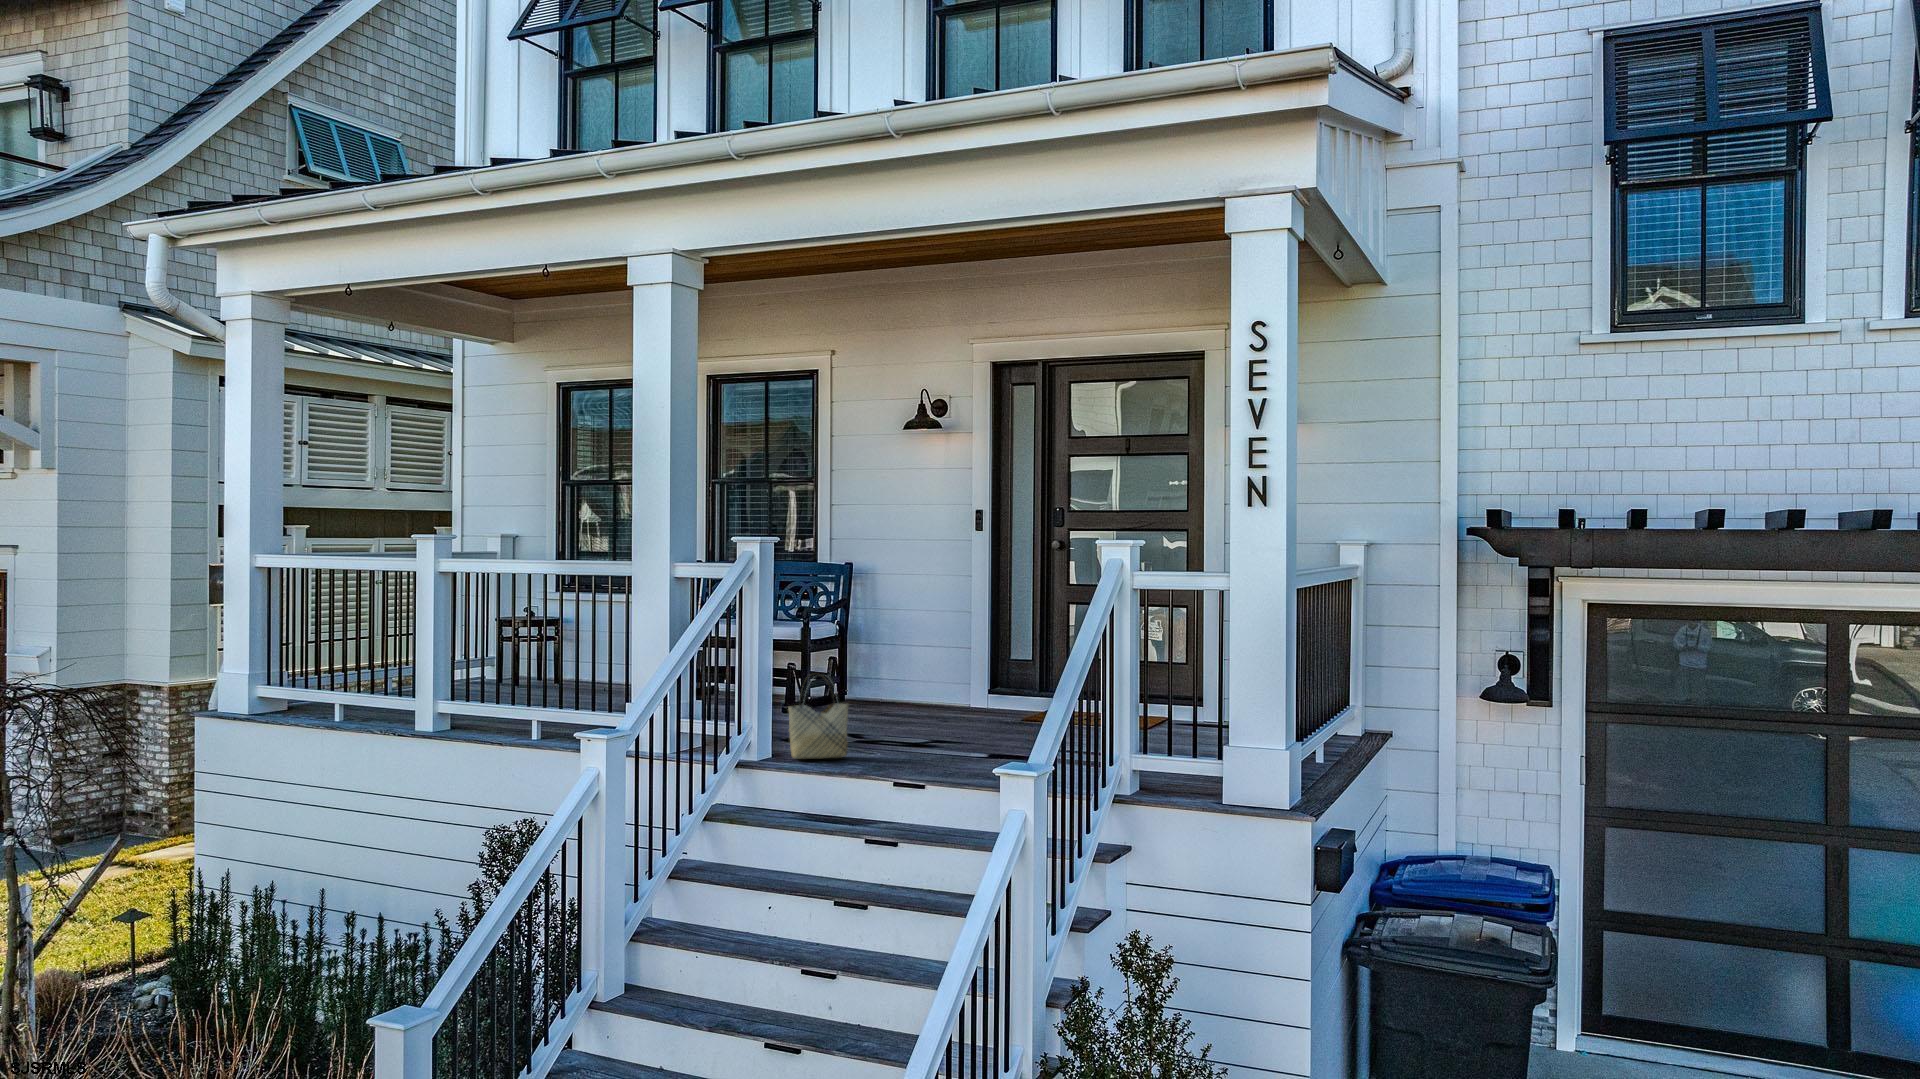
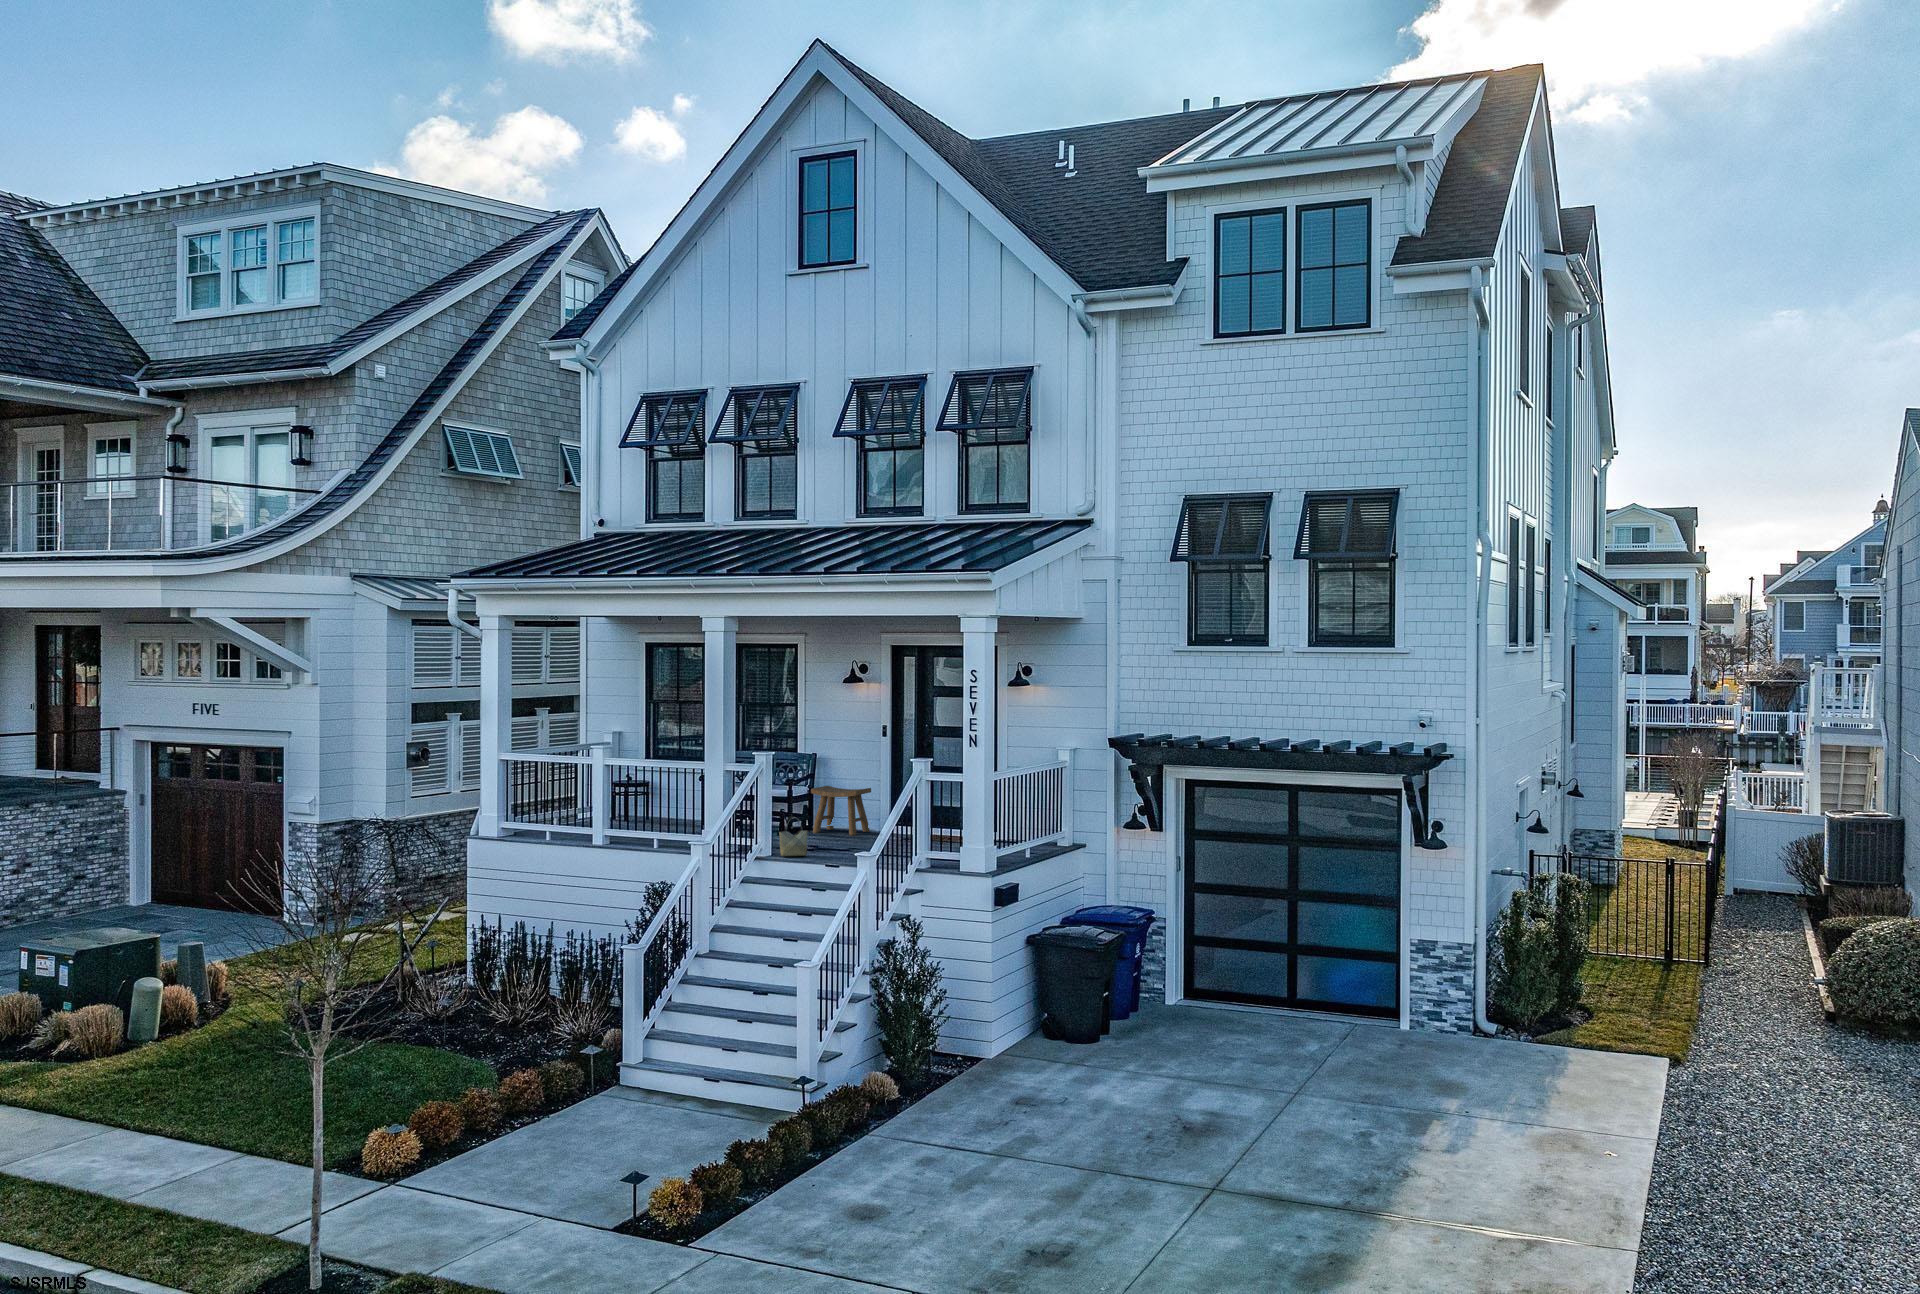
stool: none [844,622,954,713] -> present [811,786,871,835]

